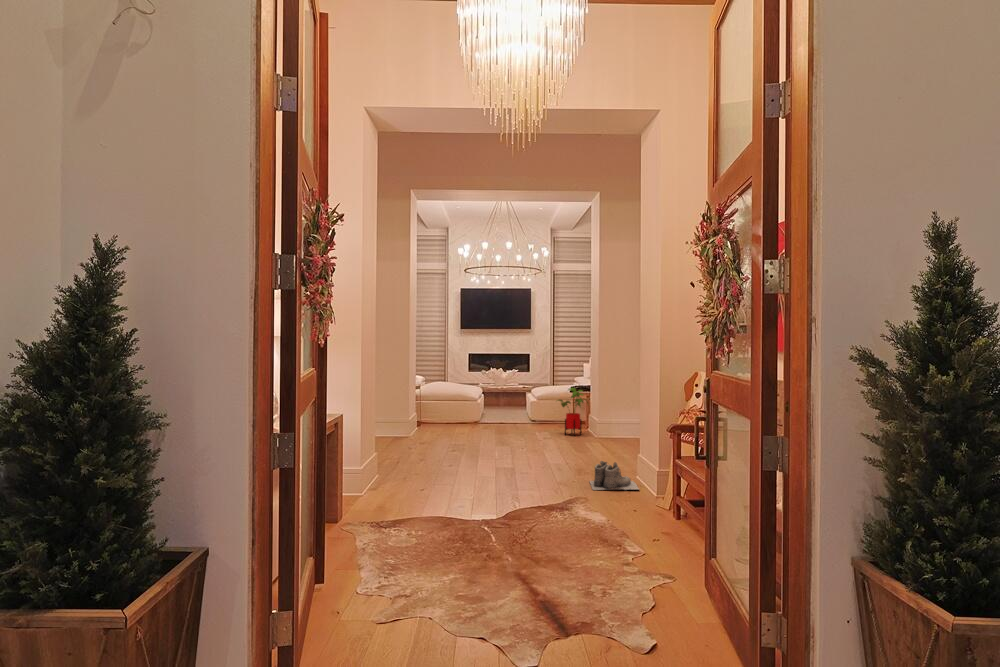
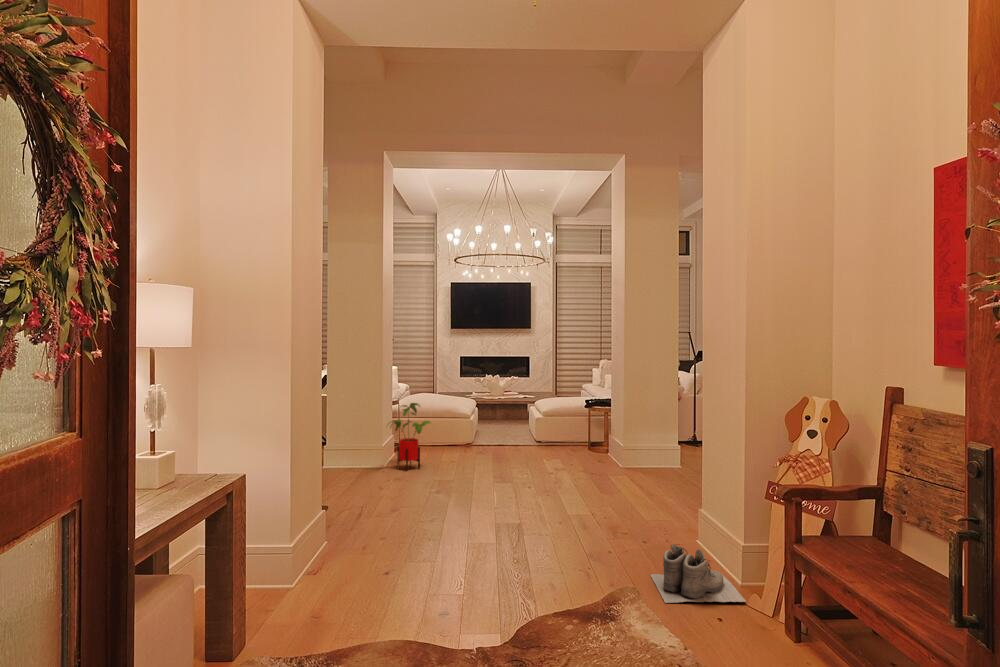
house plant: present [558,388,588,436] -> present [390,403,431,471]

